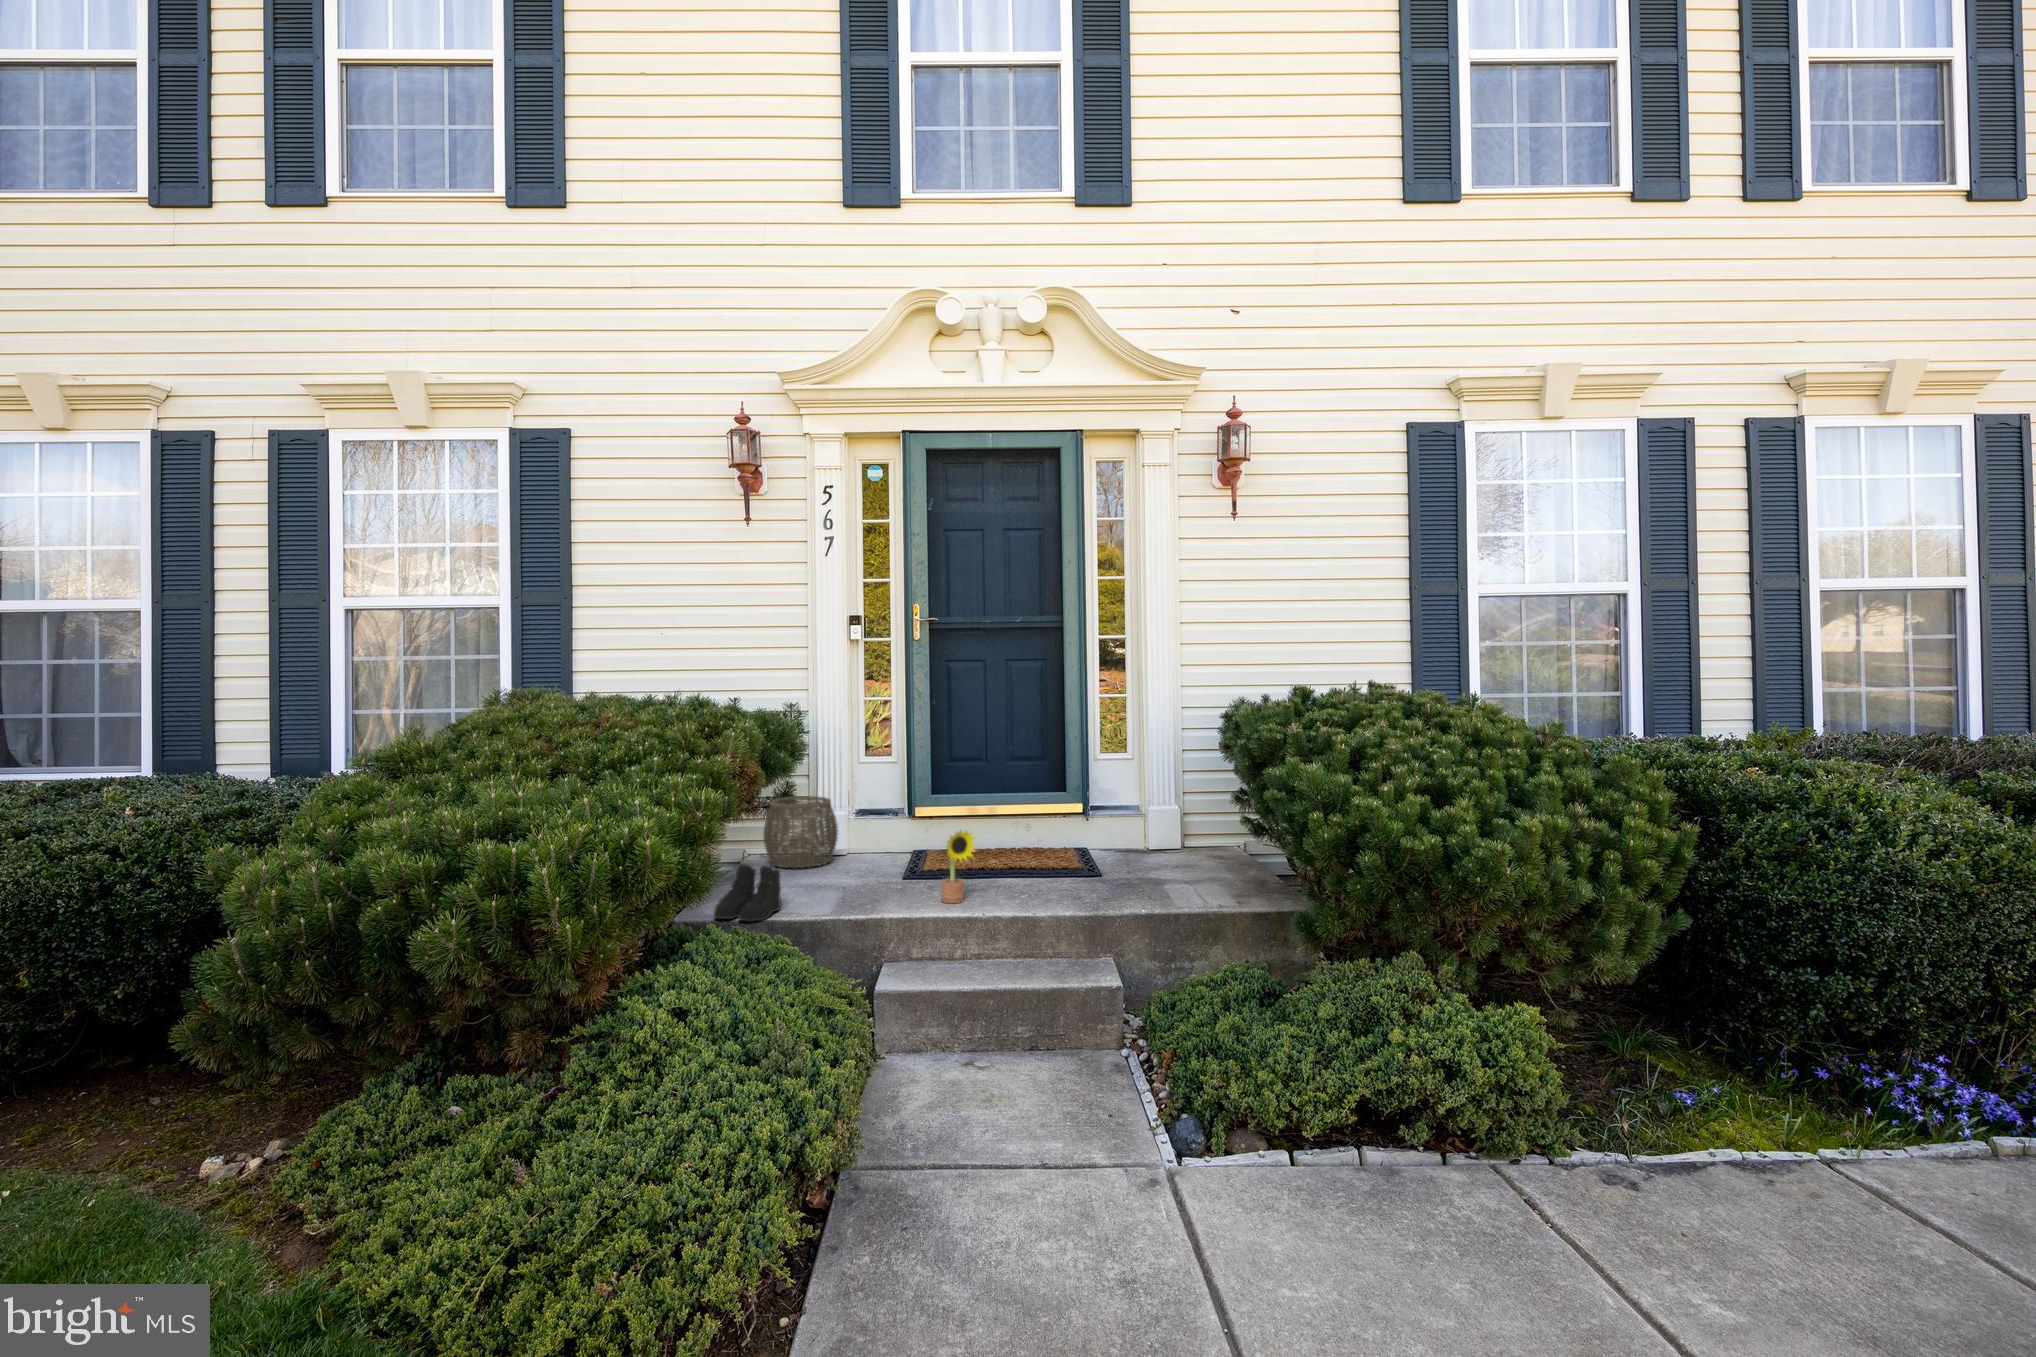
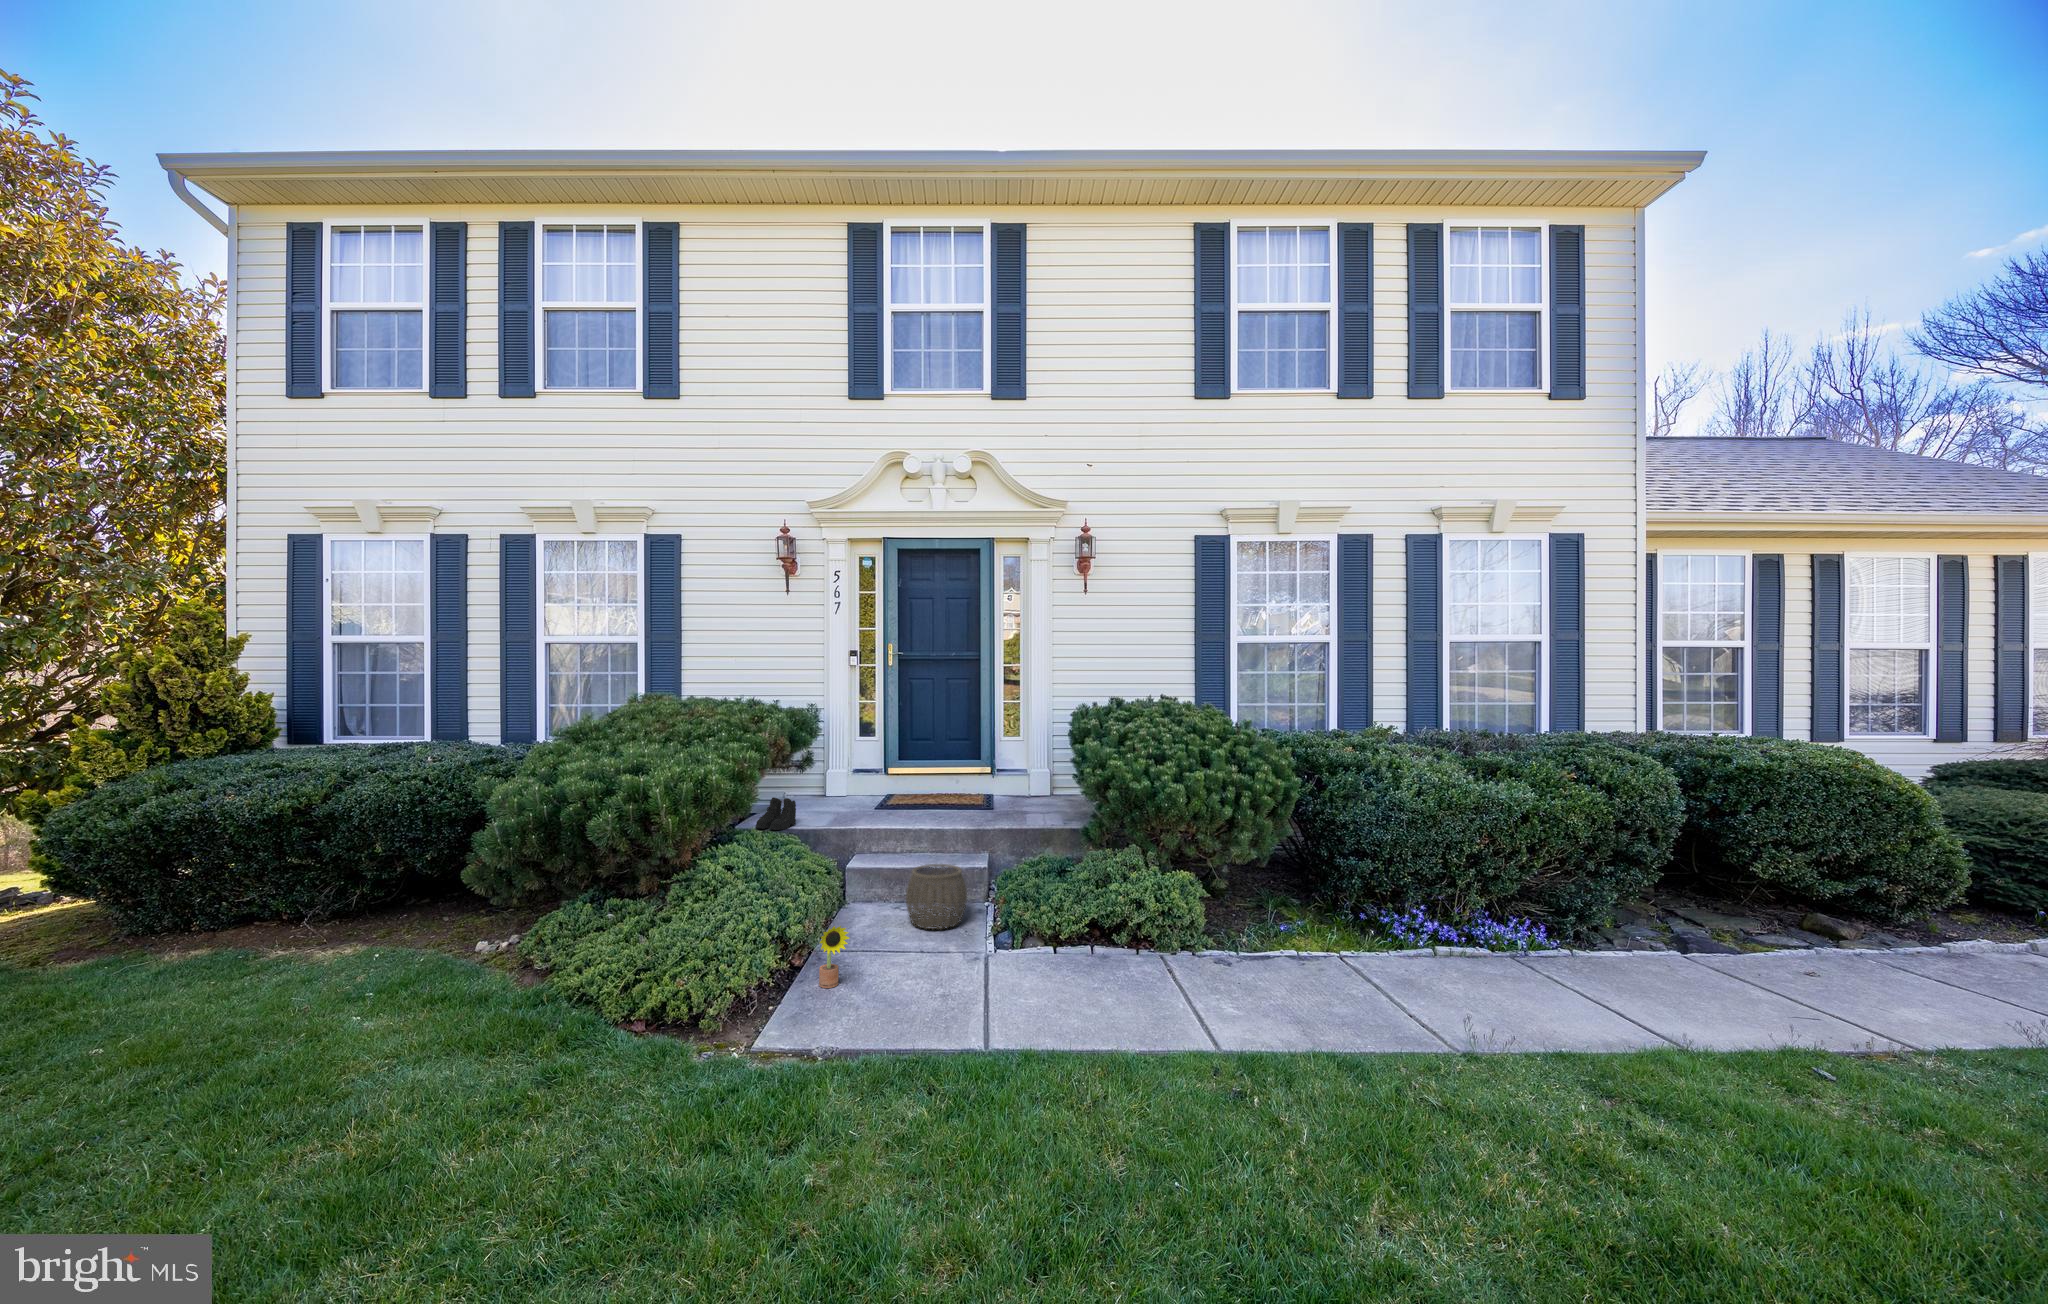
woven basket: present [763,796,838,868] -> present [906,864,967,929]
decorative plant: present [941,831,977,903] -> present [819,926,849,988]

